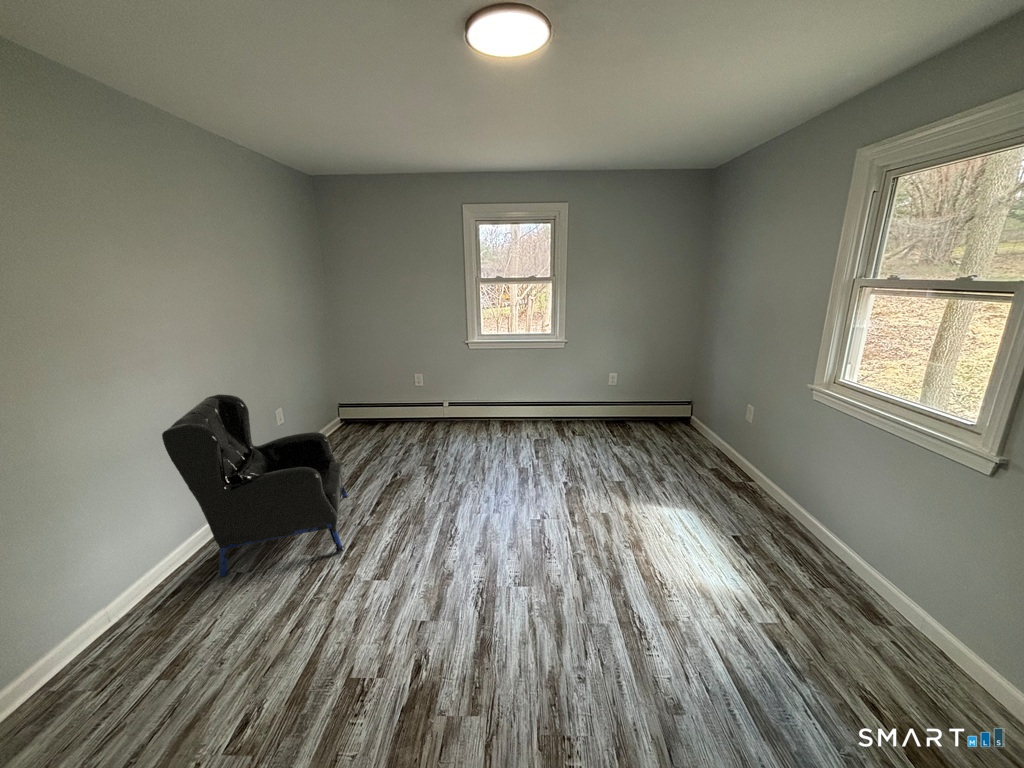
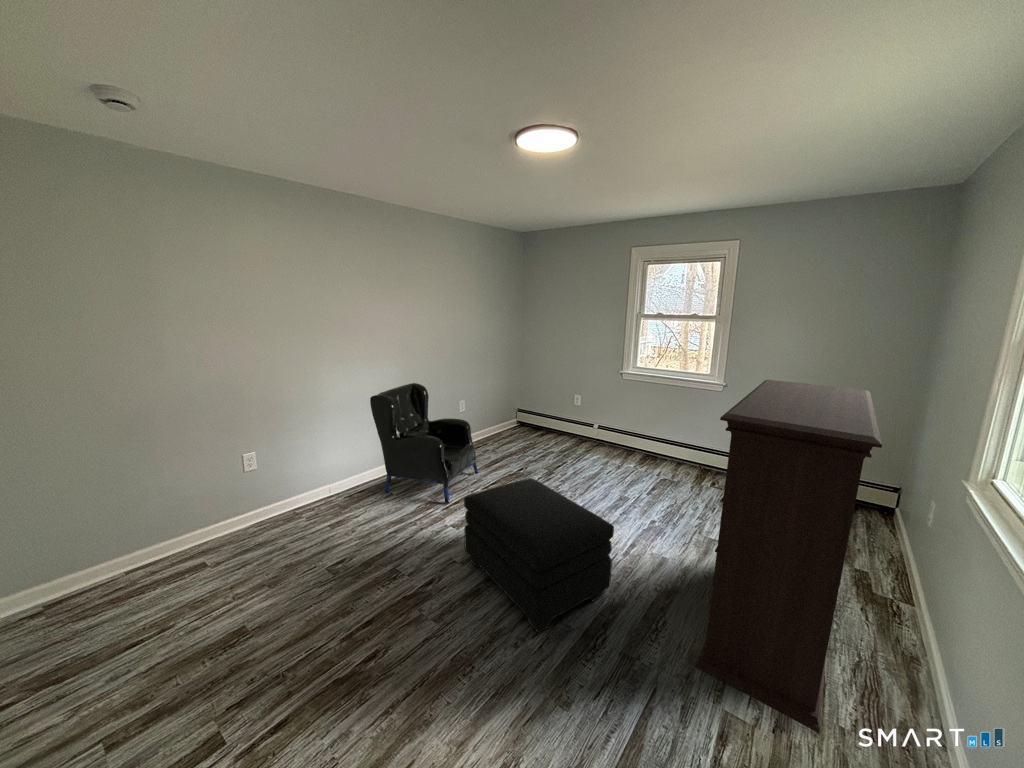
bookshelf: none [654,328,871,603] -> present [696,380,882,733]
ottoman: none [429,481,612,651] -> present [464,478,614,633]

